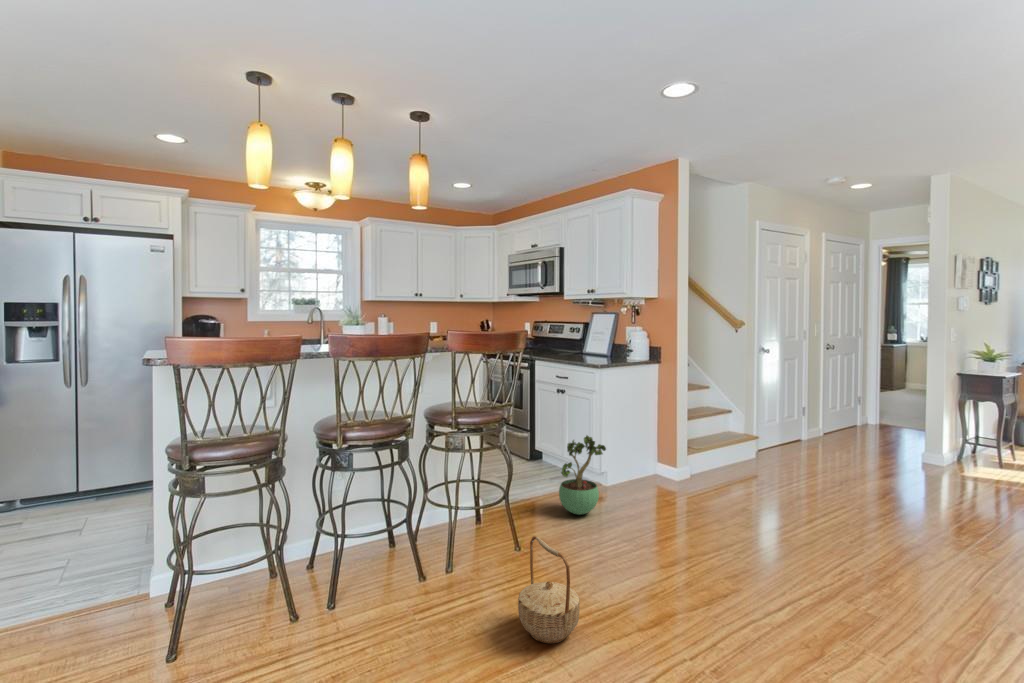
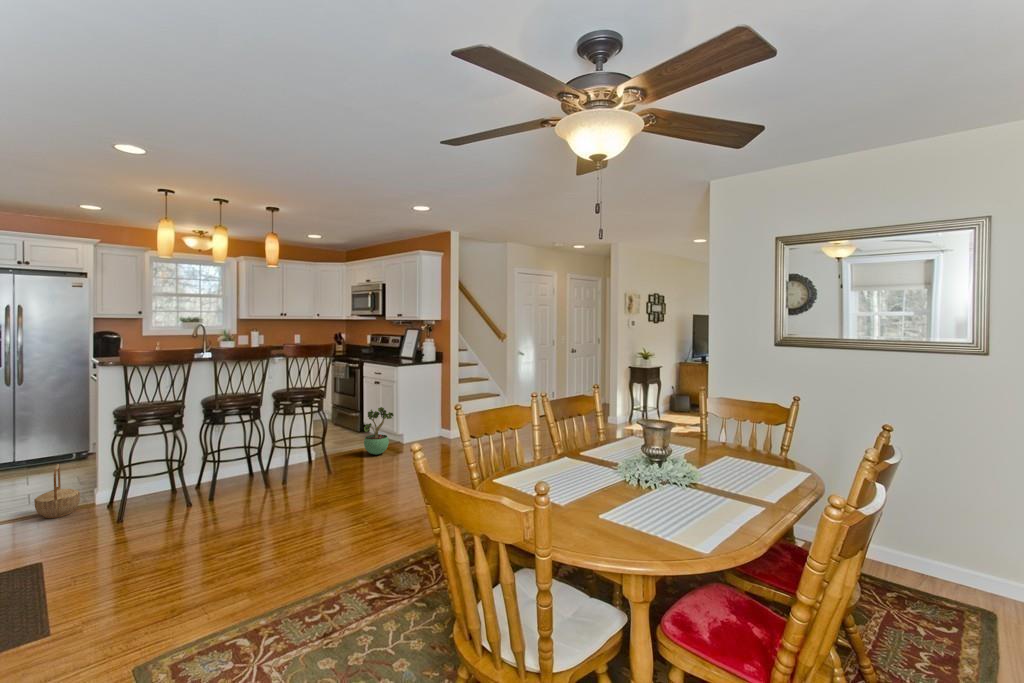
basket: present [518,536,580,643] -> present [34,464,80,518]

